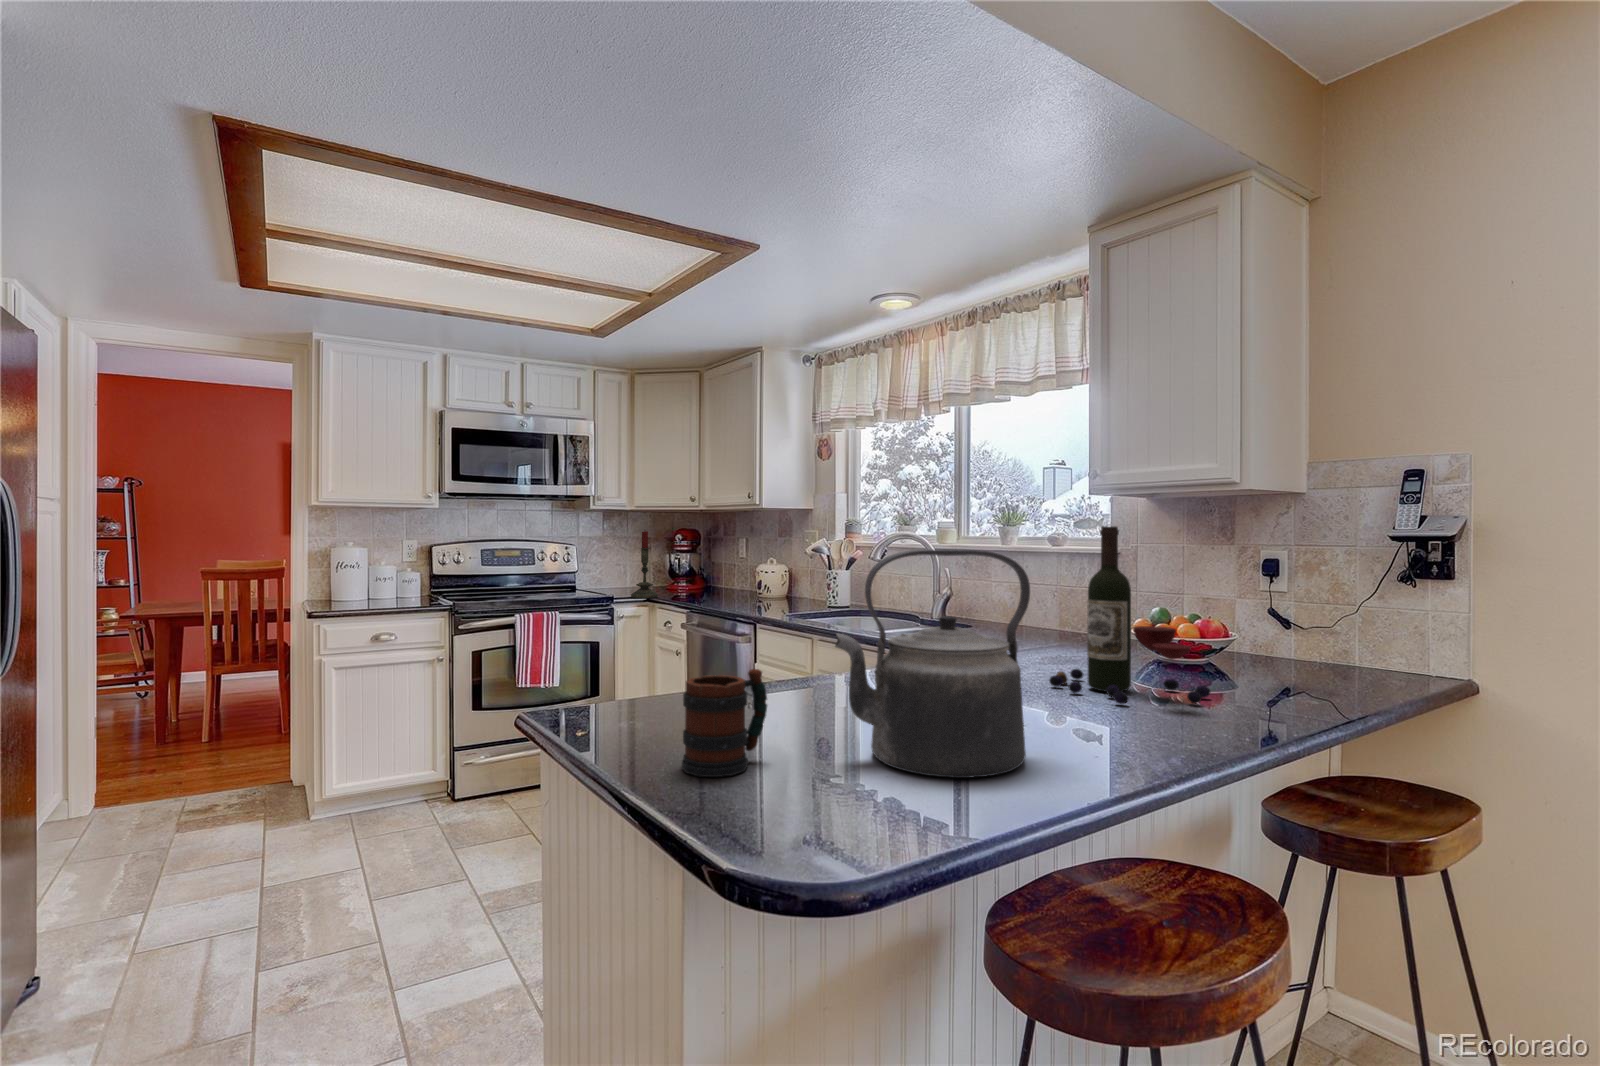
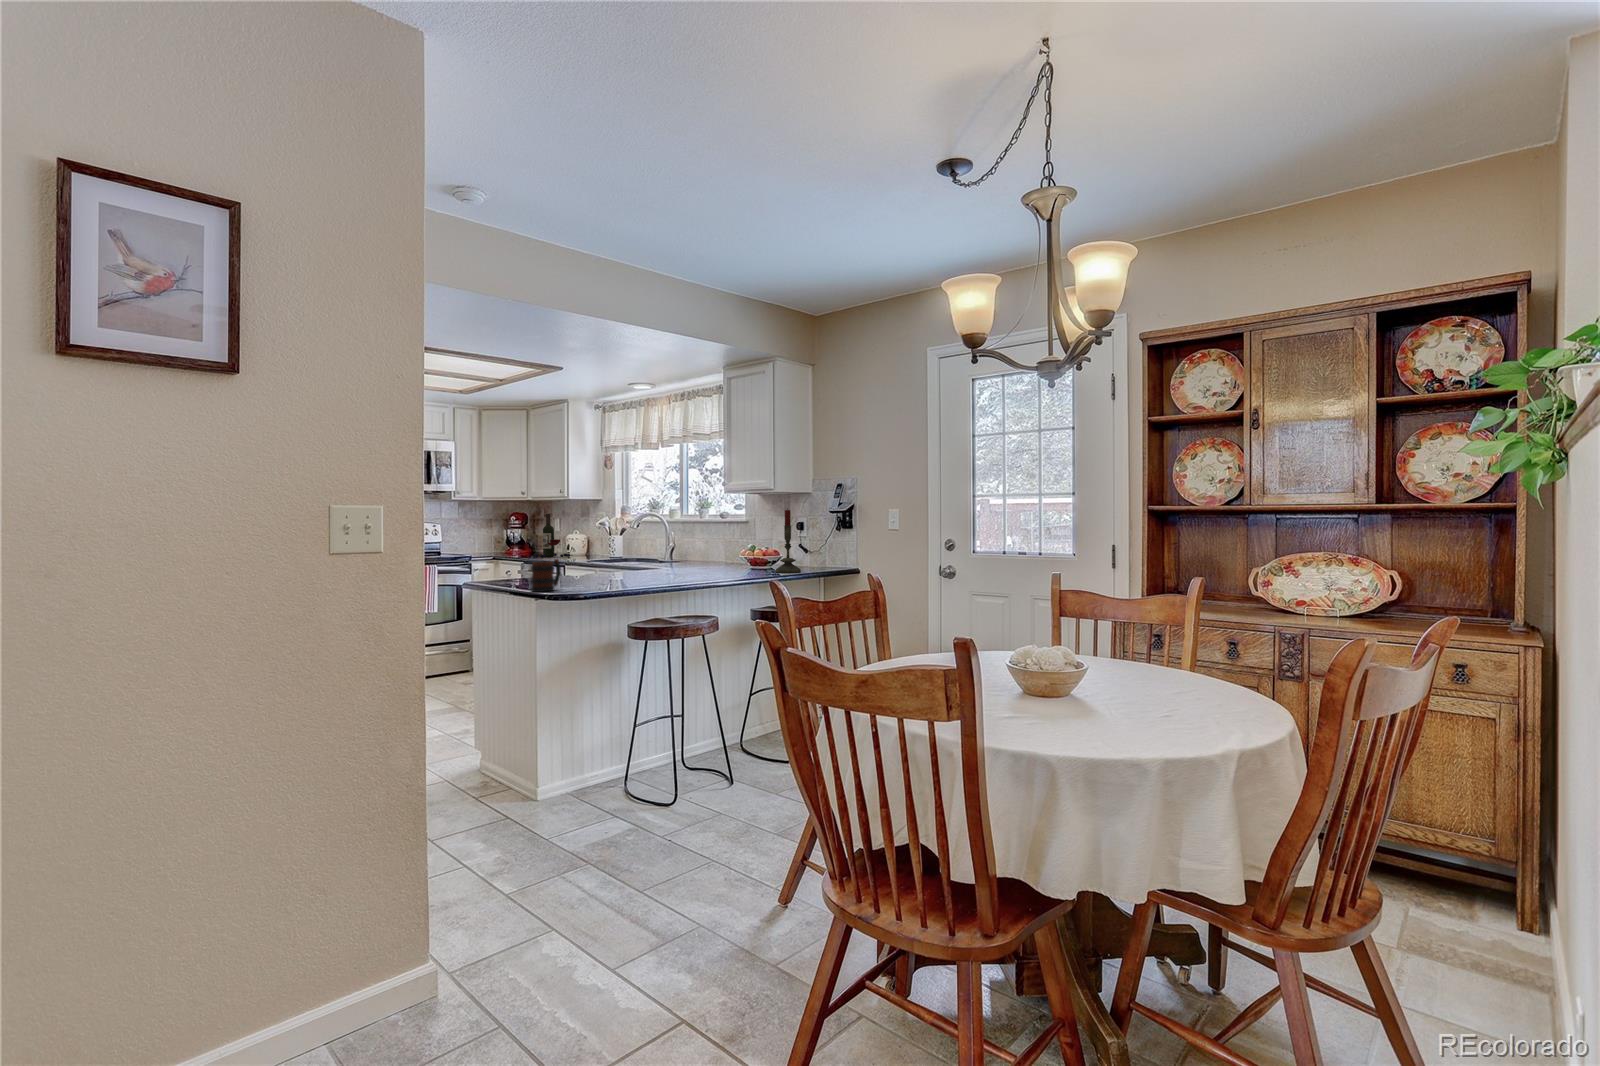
wine bottle: present [1049,526,1211,704] -> present [534,514,570,558]
candle: present [631,531,658,598] -> present [776,509,801,573]
kettle: present [835,550,1030,778] -> none [584,518,652,589]

